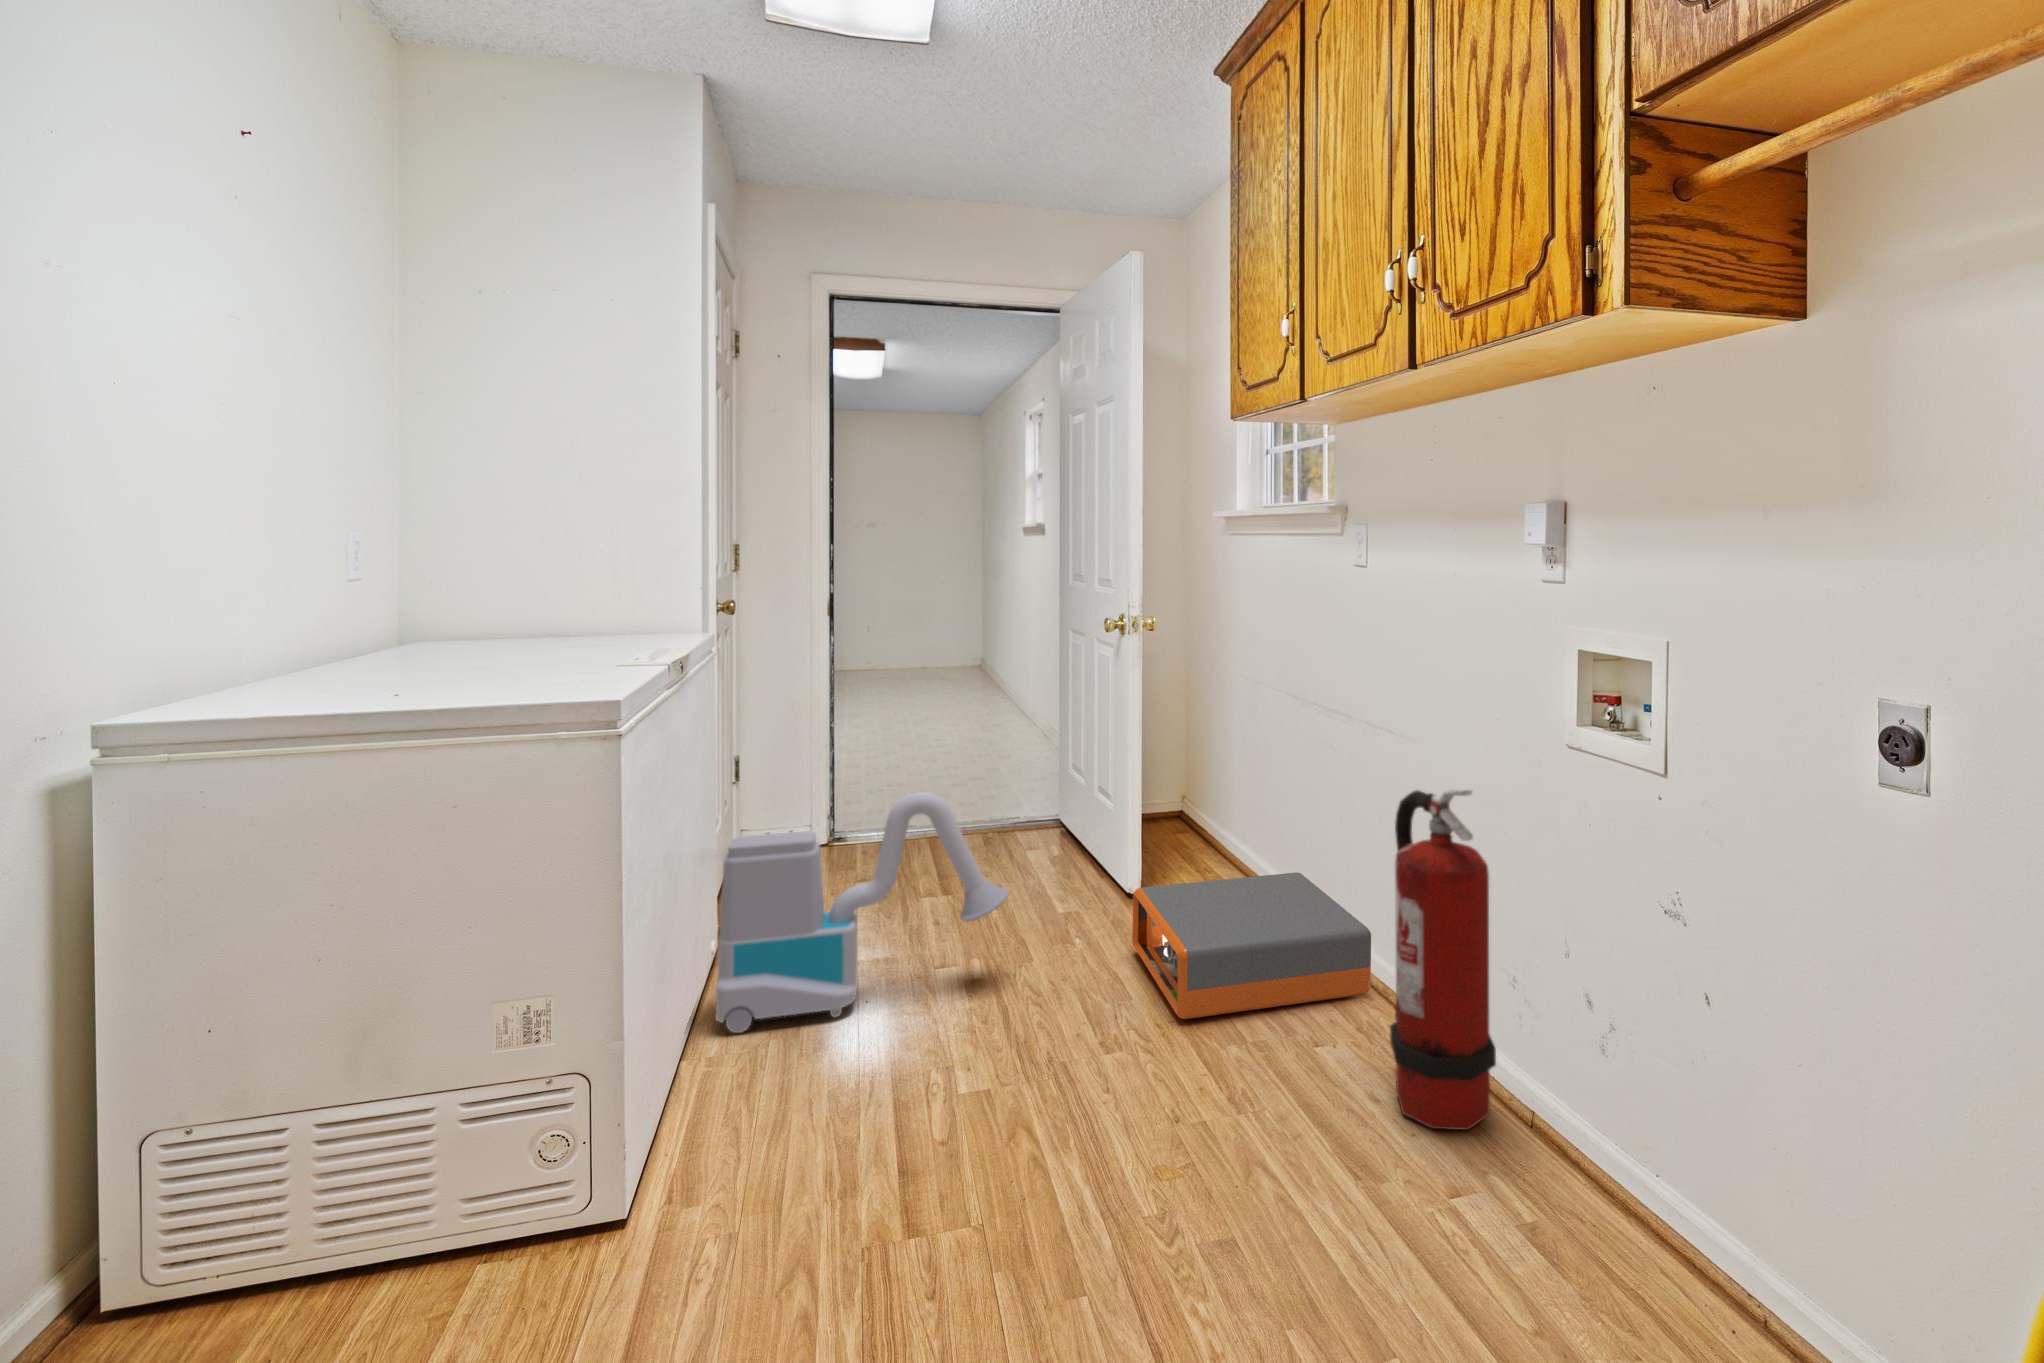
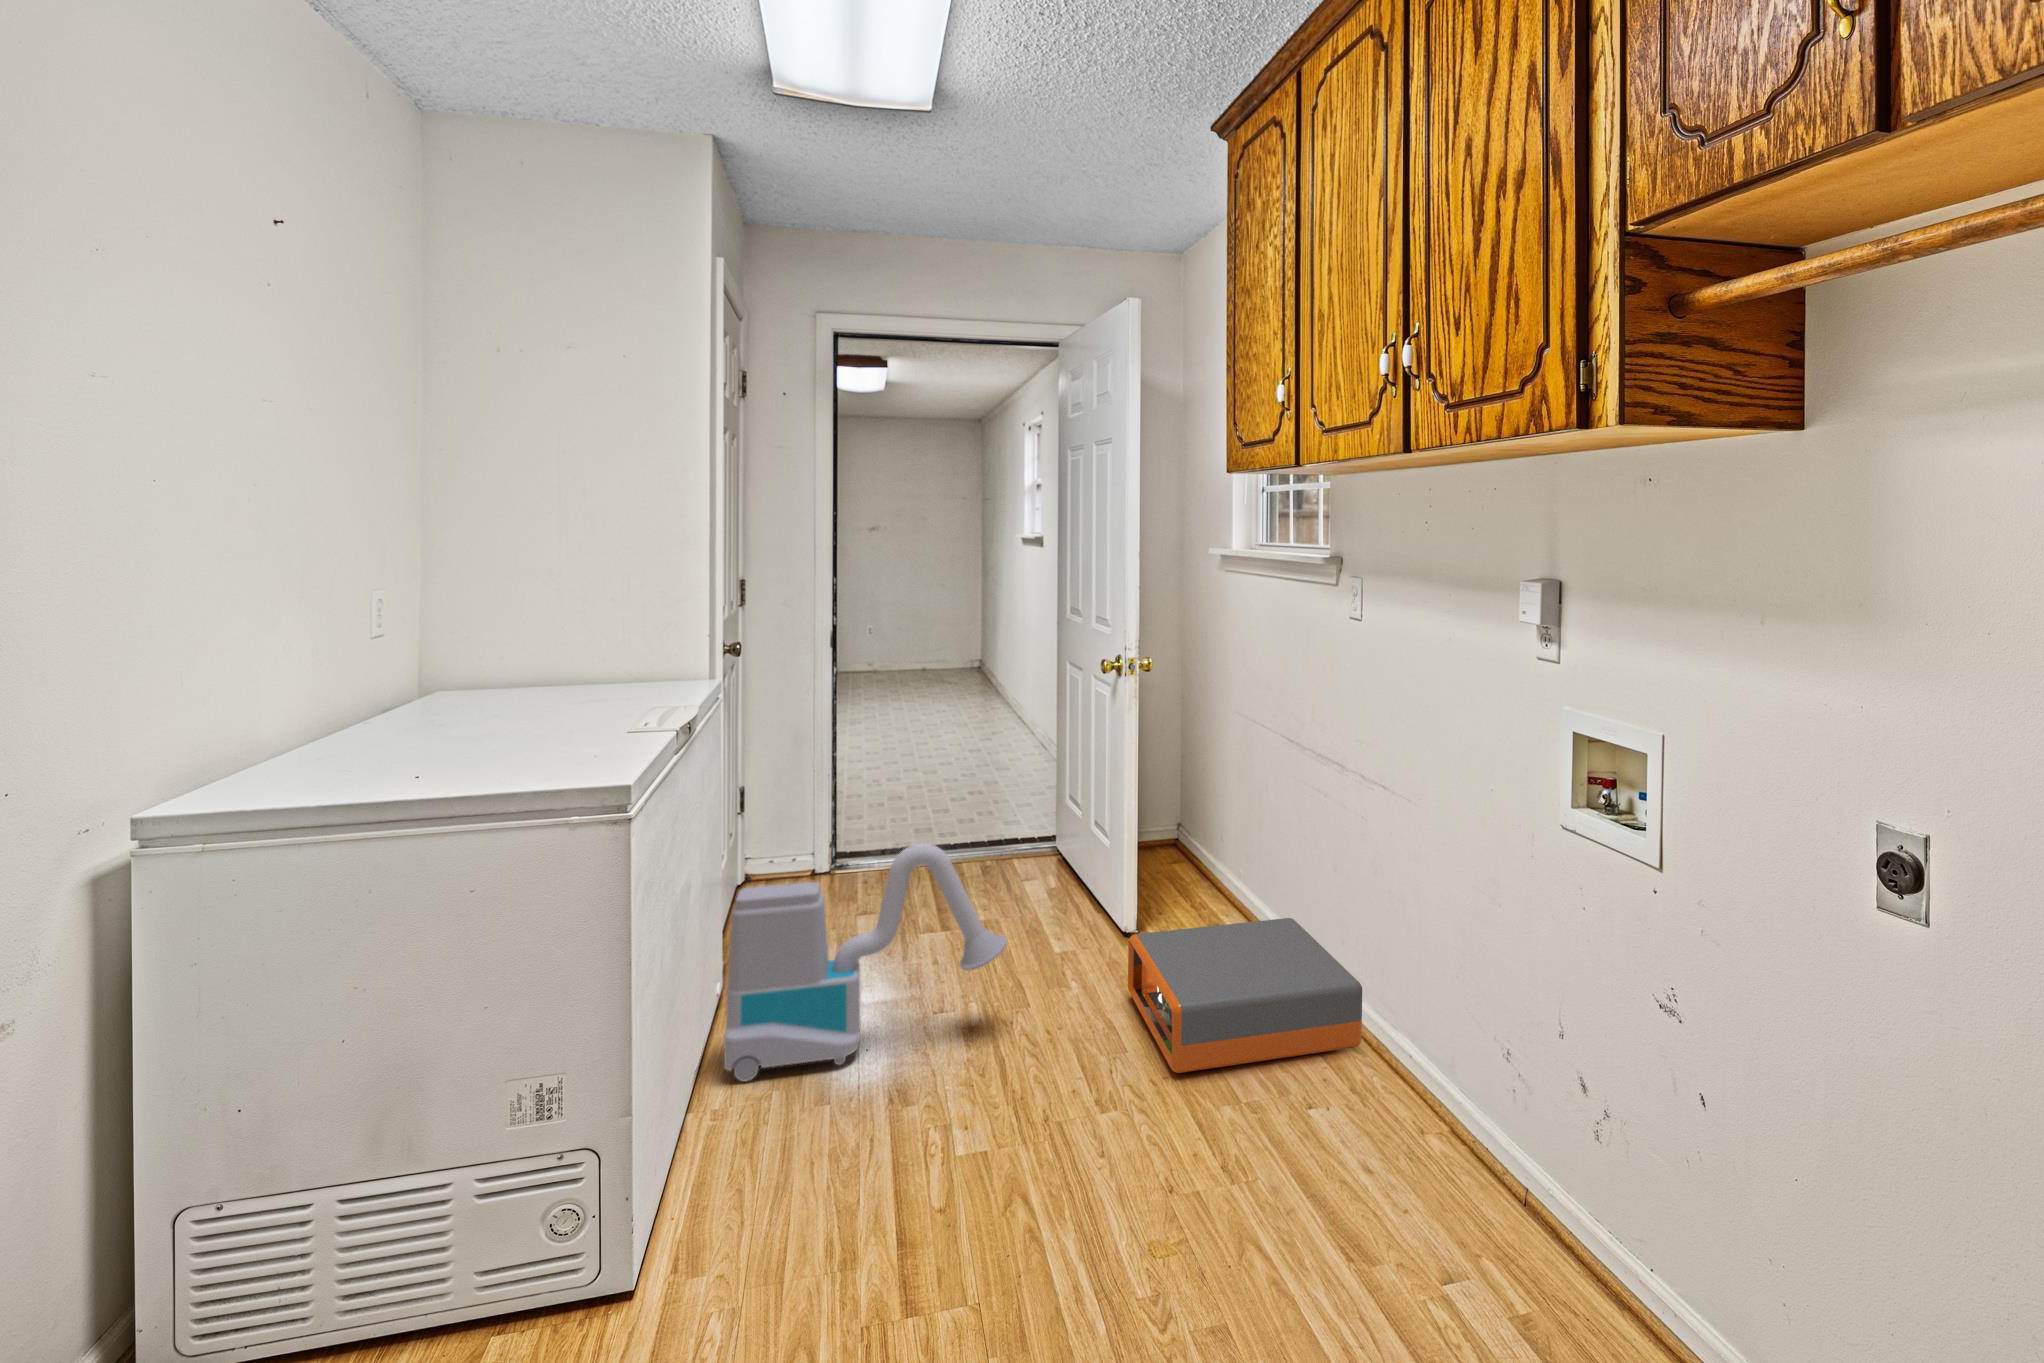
fire extinguisher: present [1390,790,1496,1130] -> none [1381,860,1485,1201]

